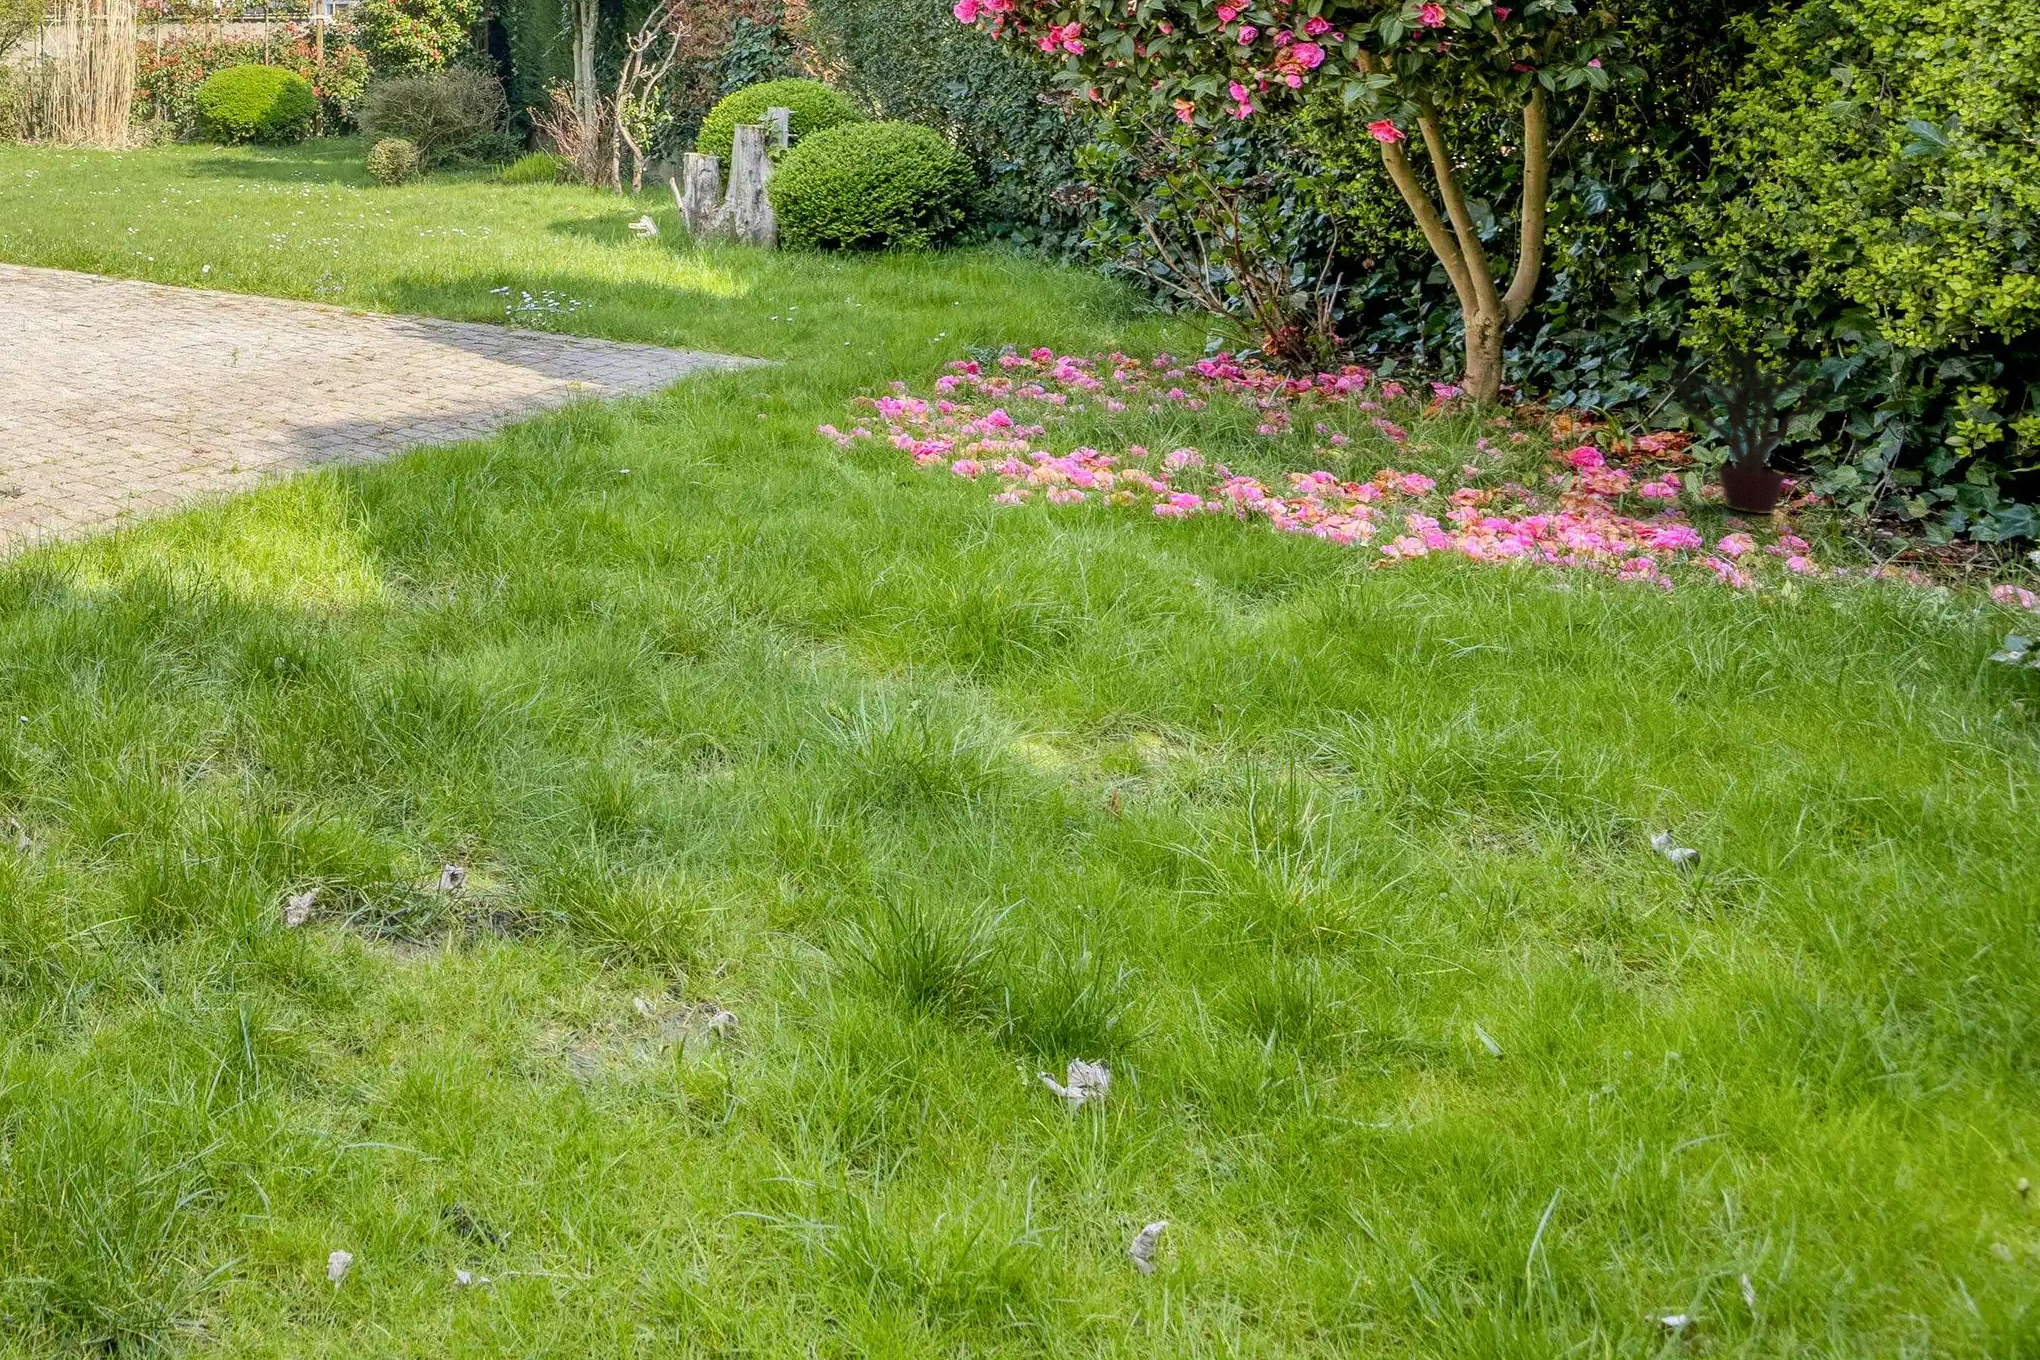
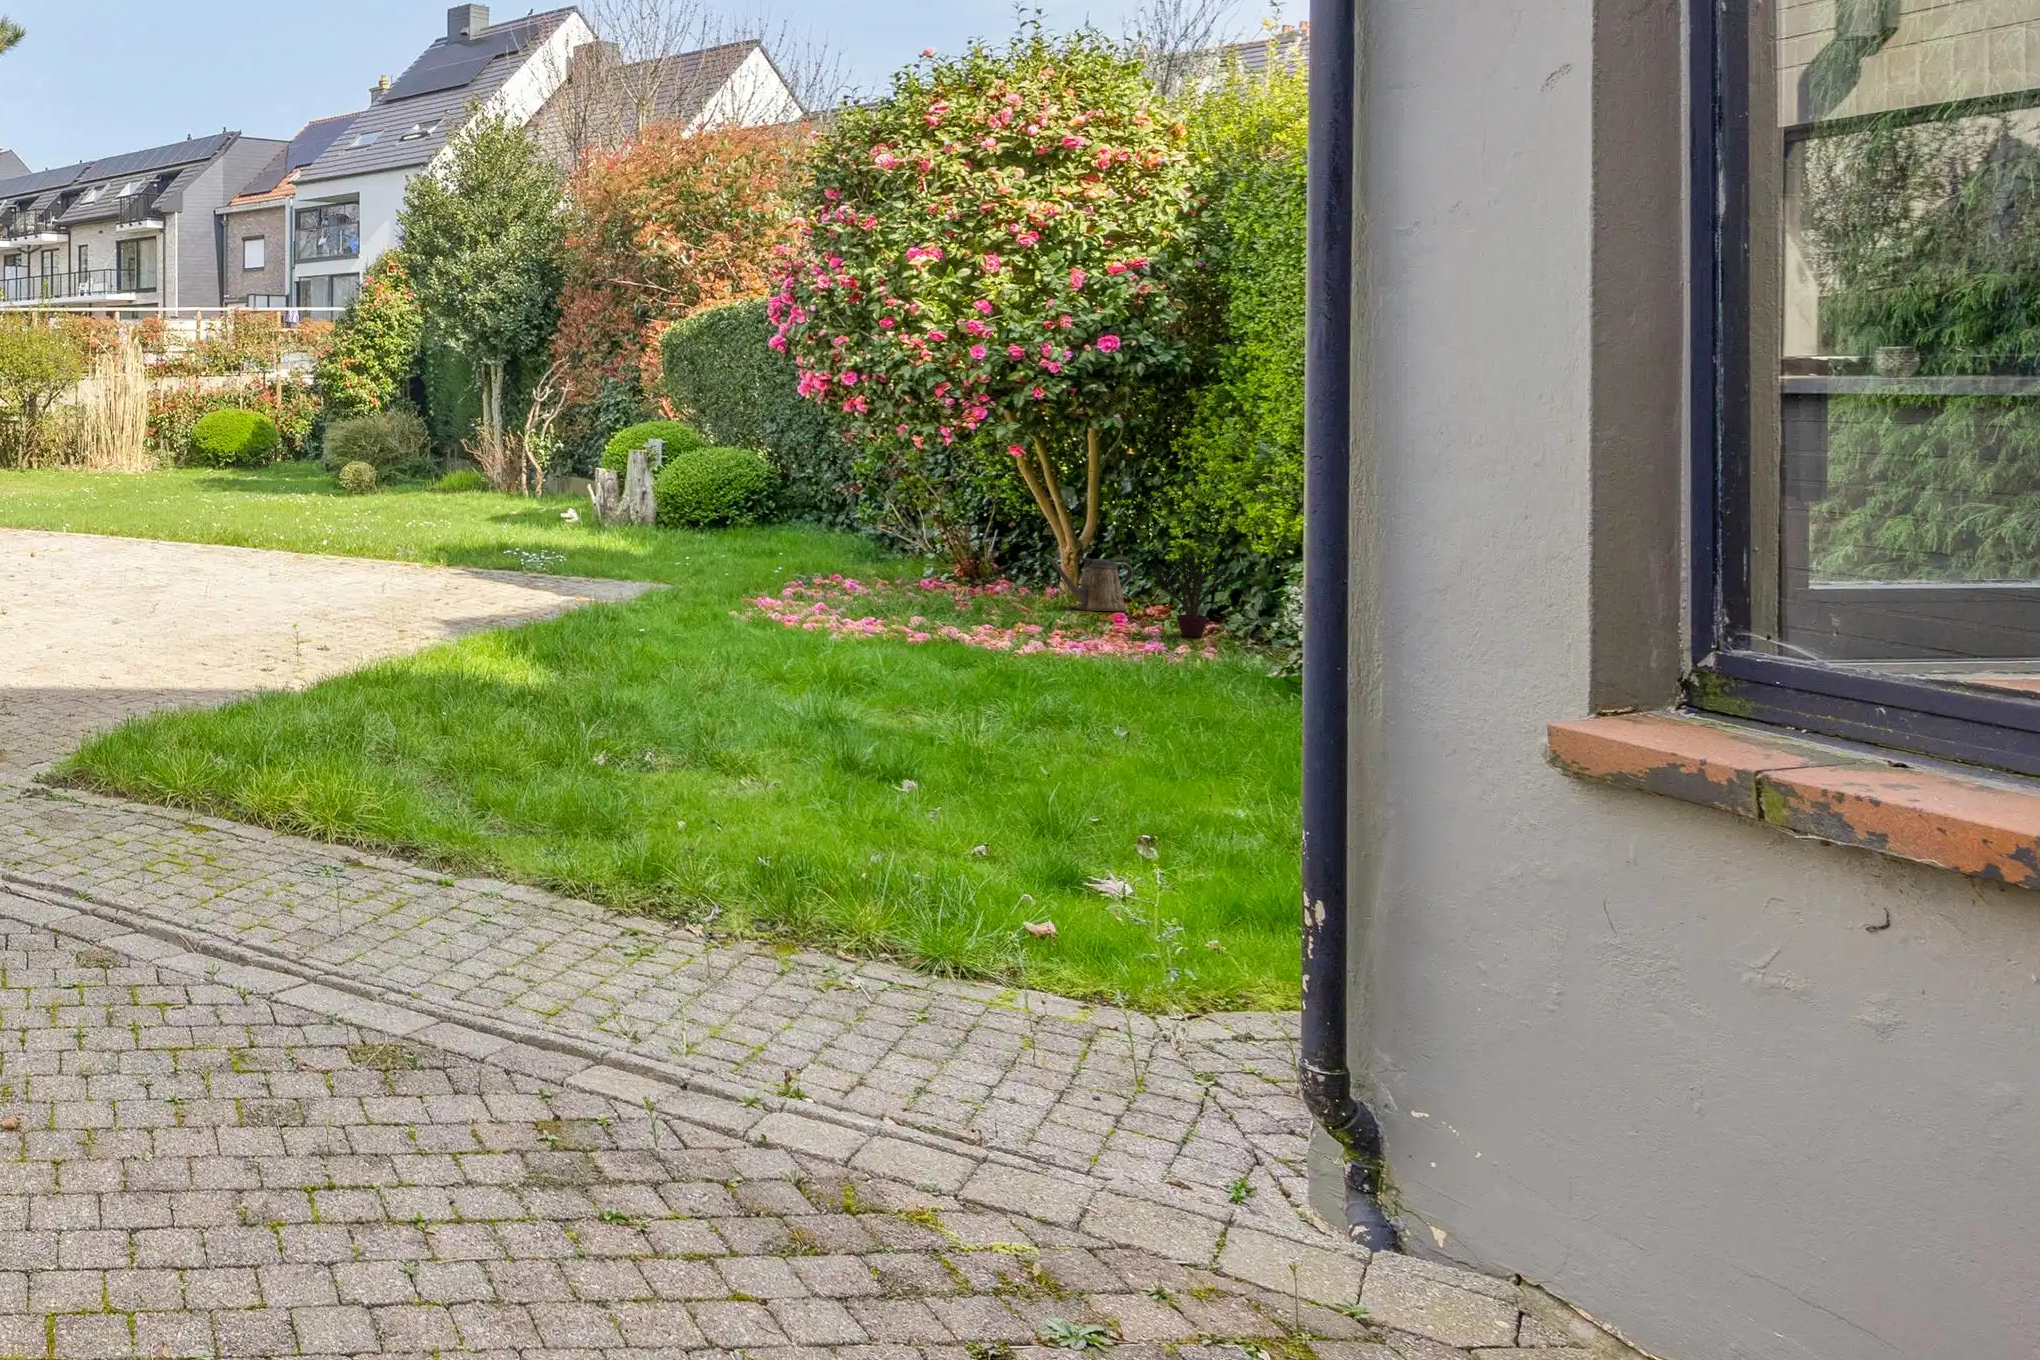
watering can: none [1429,326,1611,443] -> present [1043,554,1133,611]

